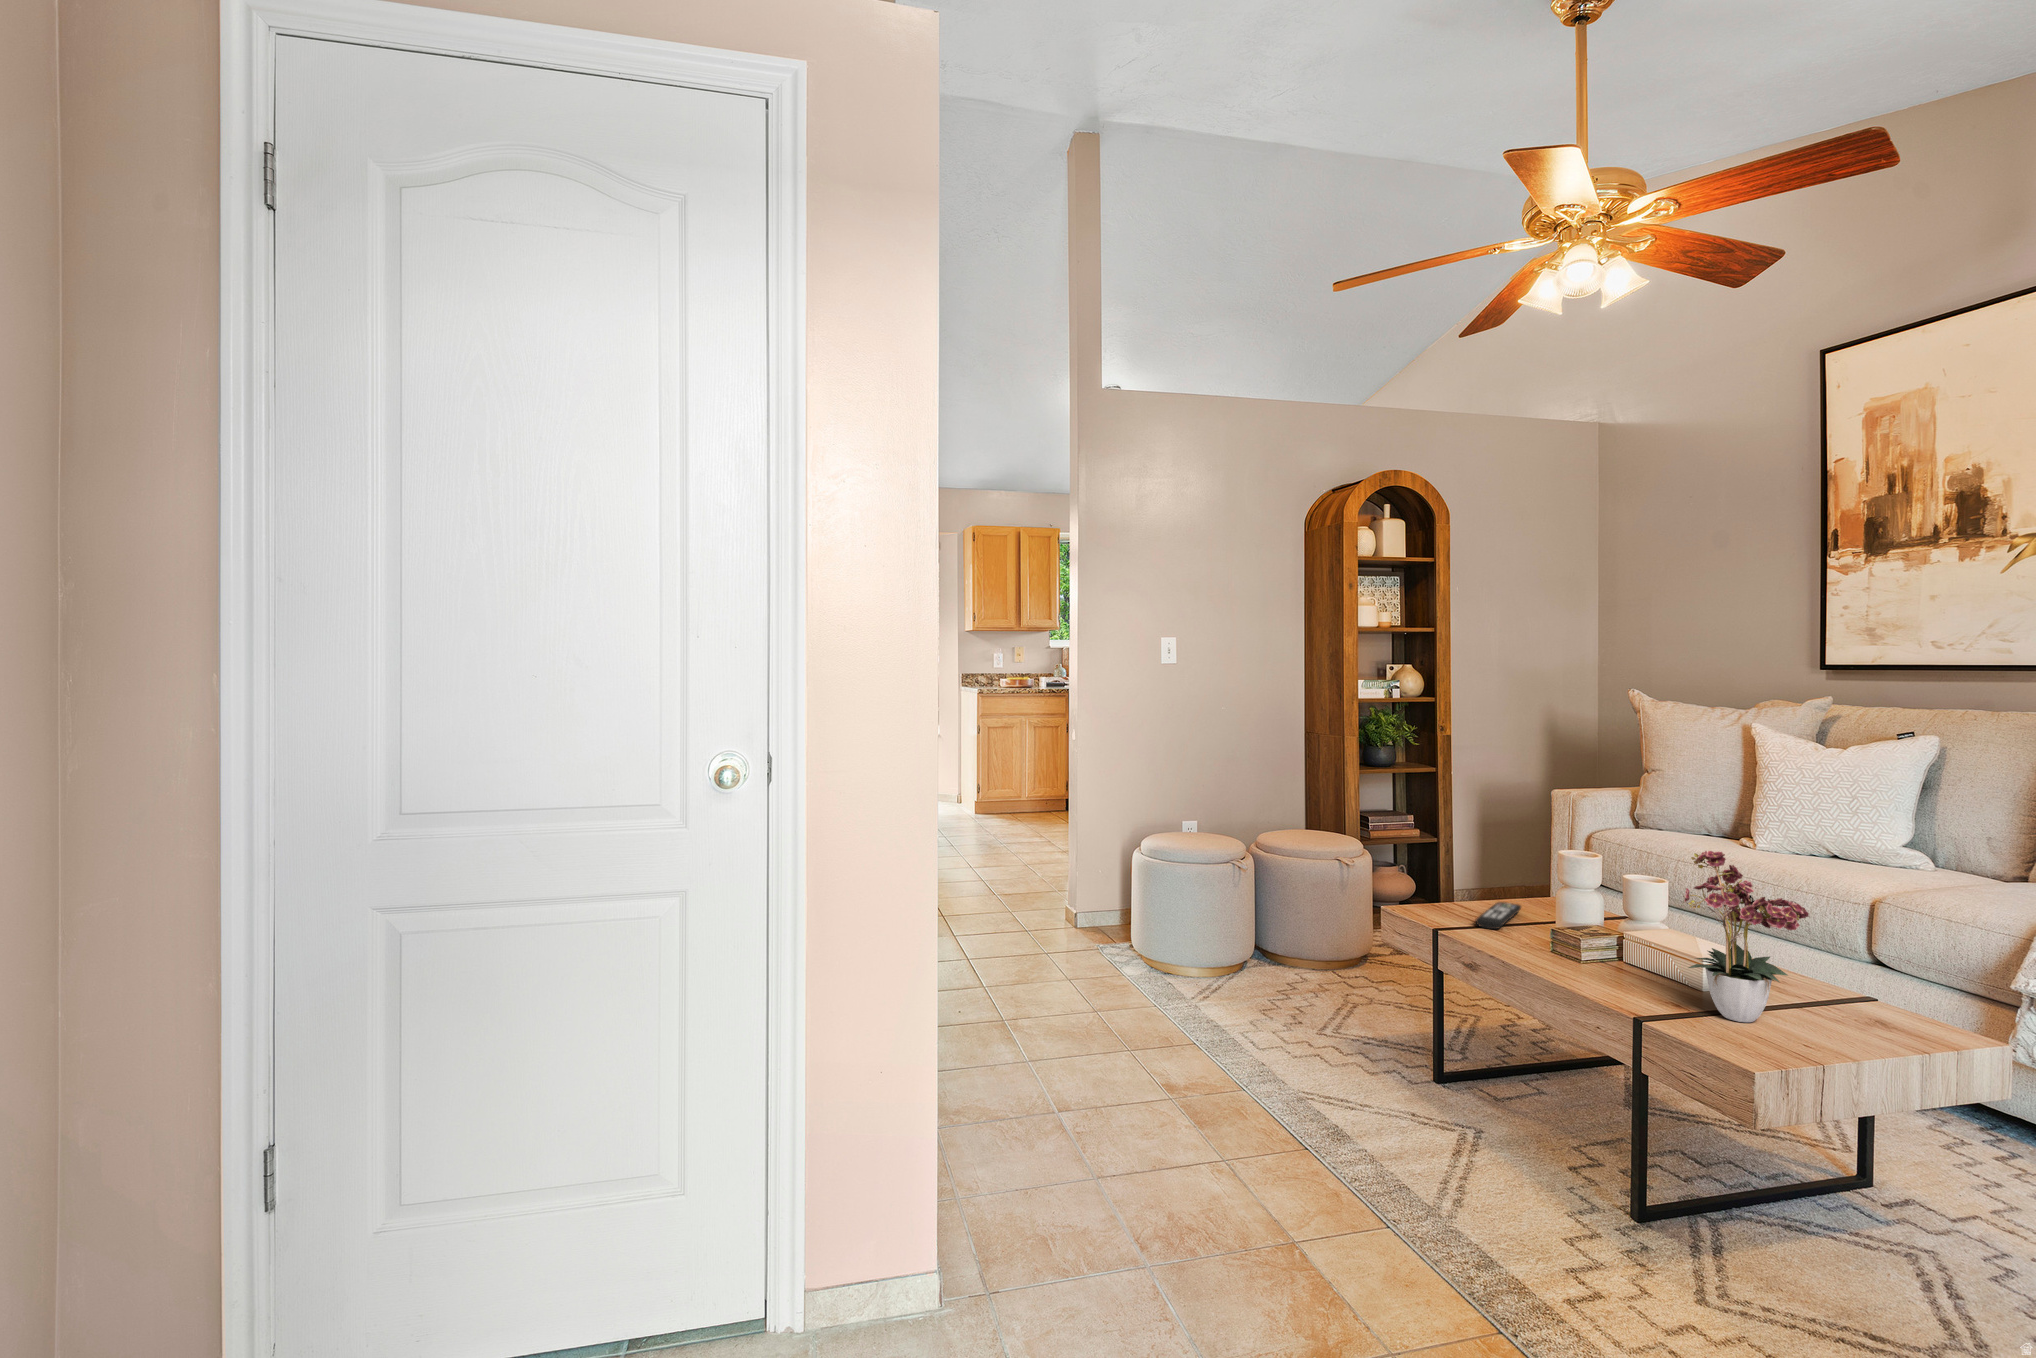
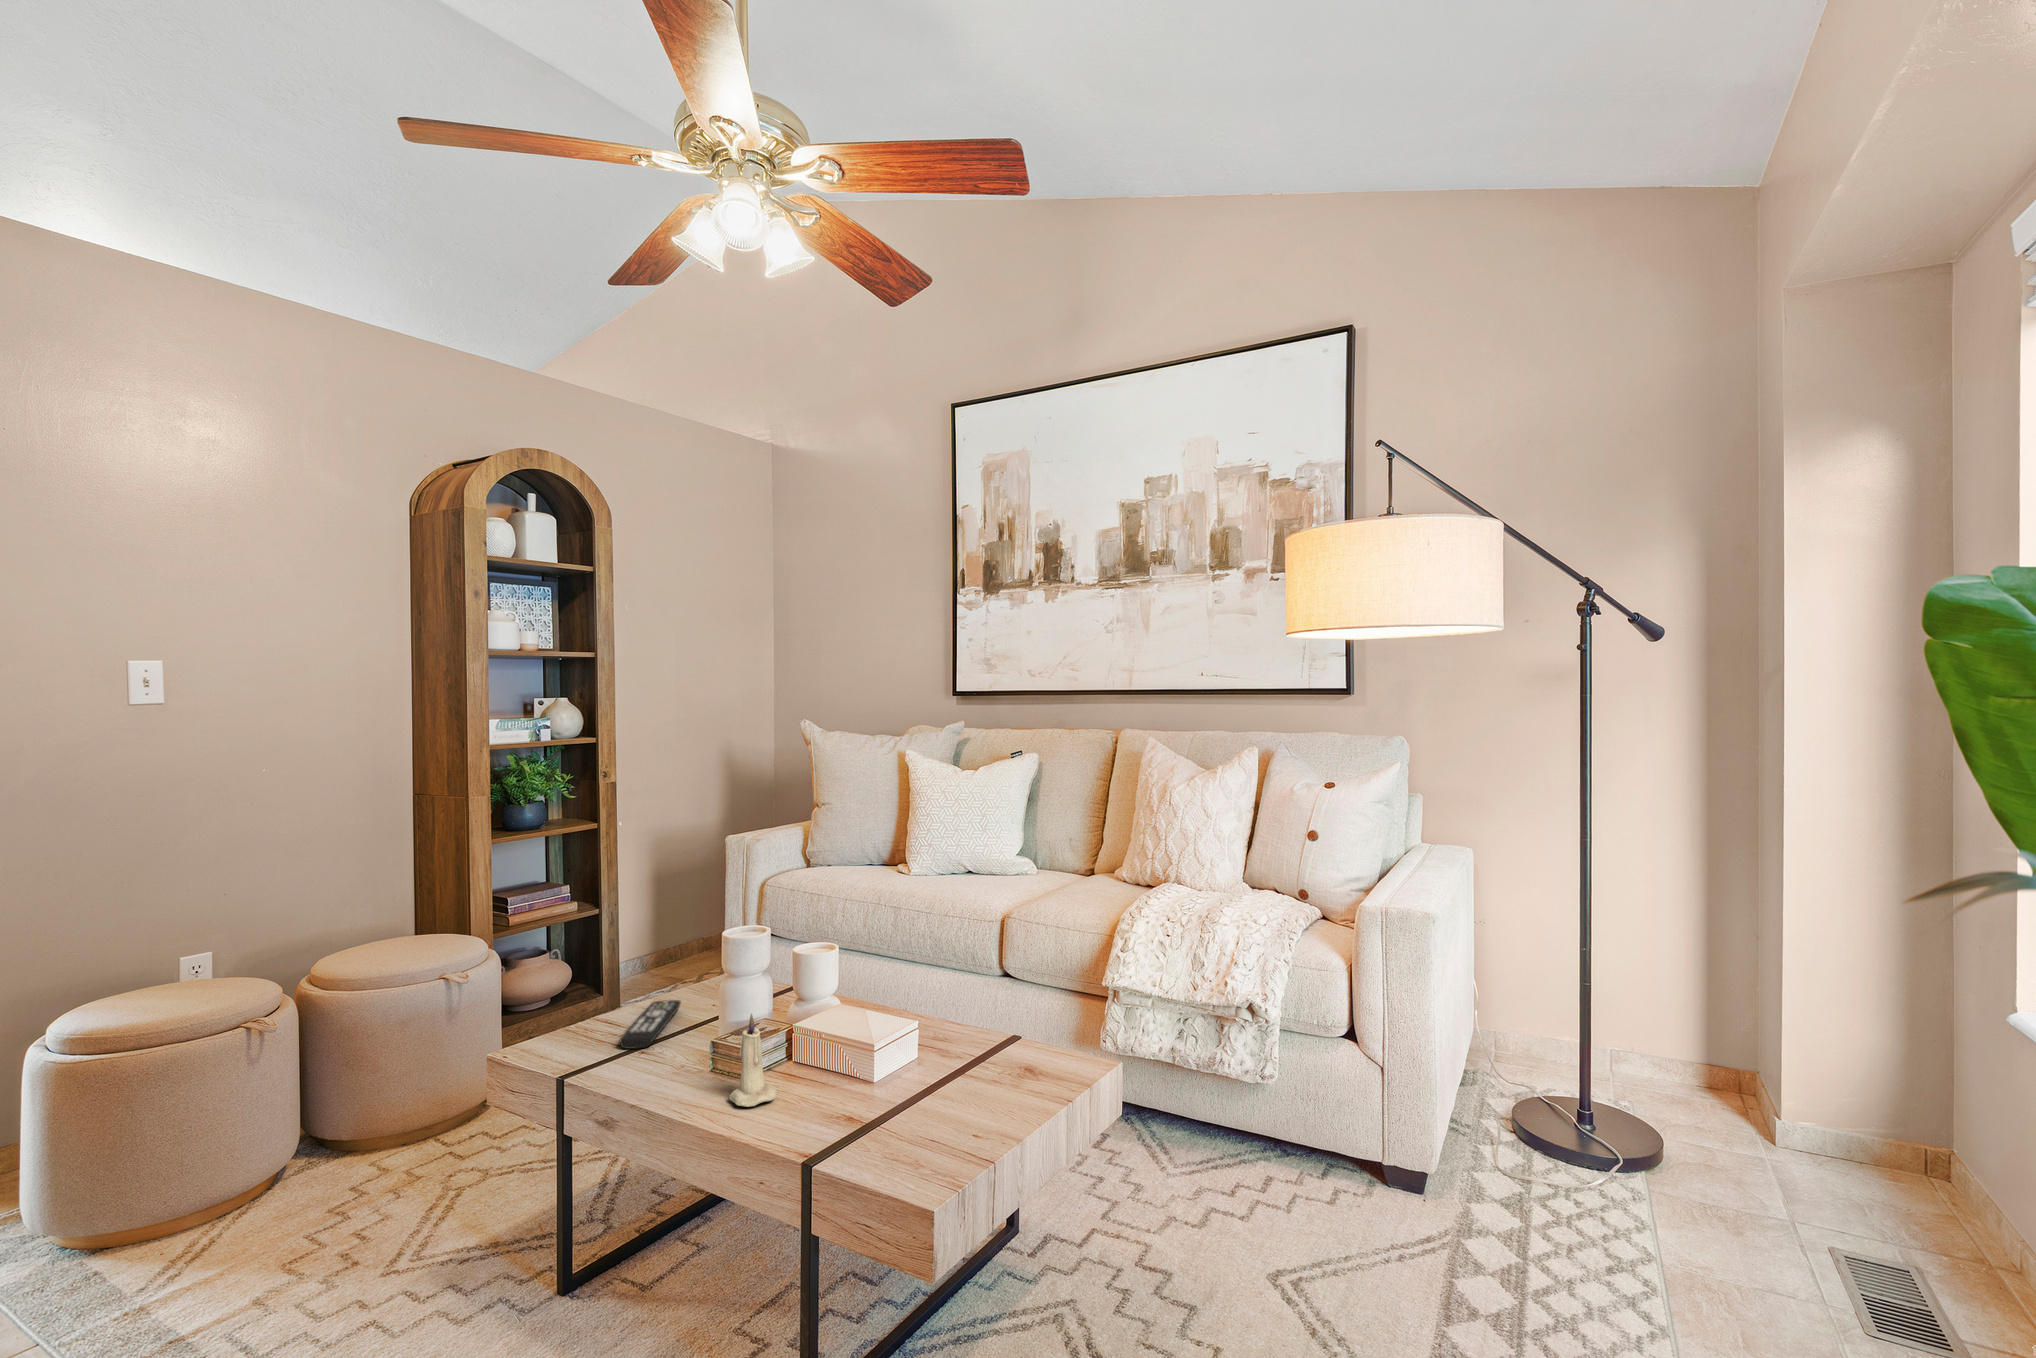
flower arrangement: present [1684,851,1809,1022] -> none [851,909,985,1124]
candle: none [1568,910,1610,980] -> present [729,1014,777,1107]

